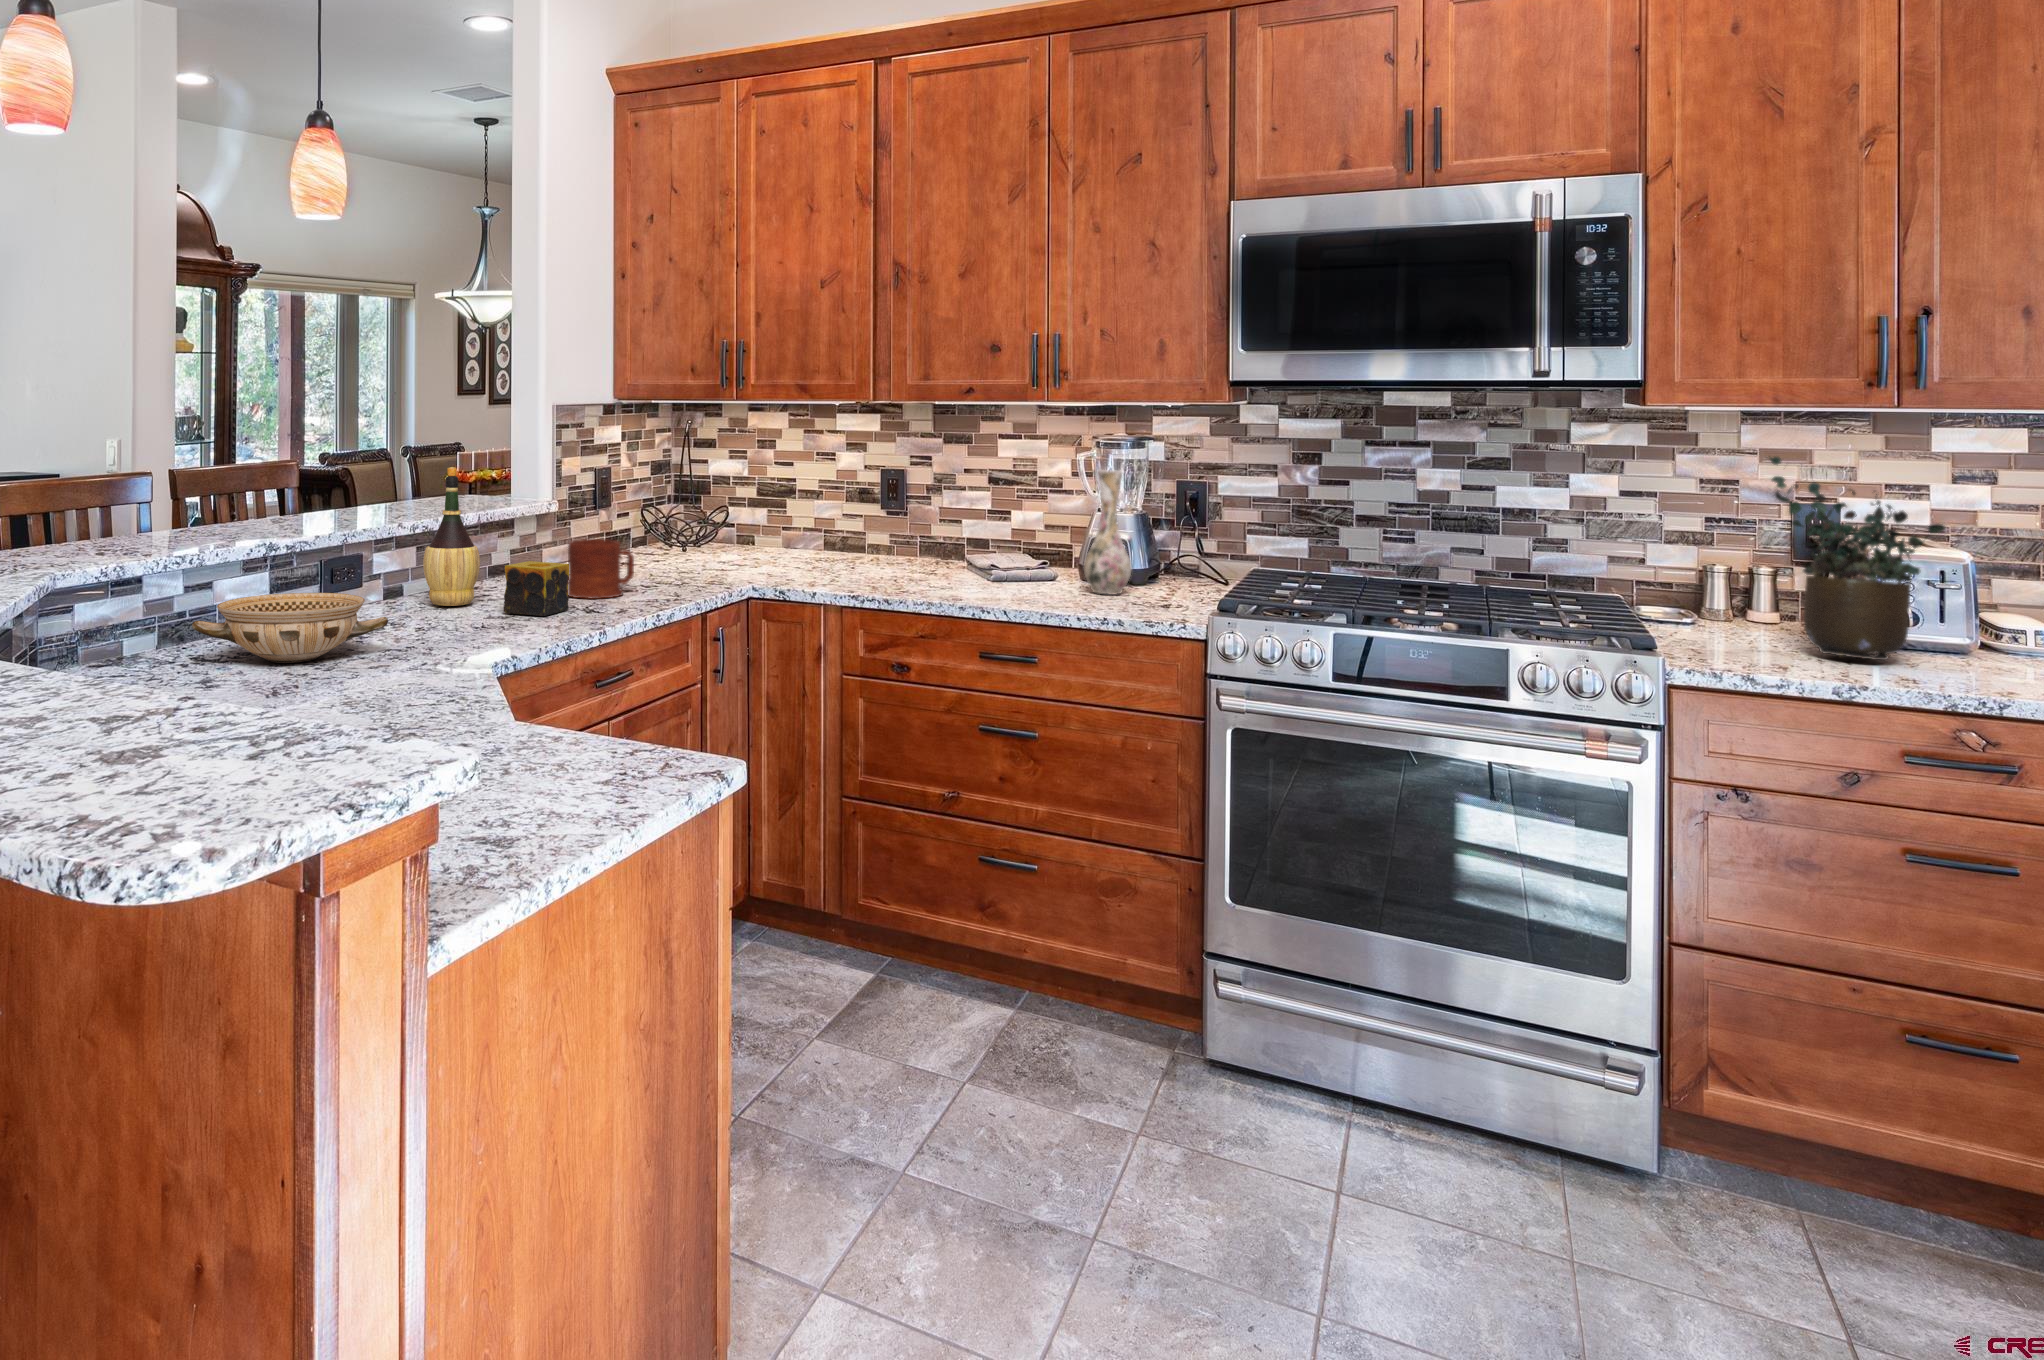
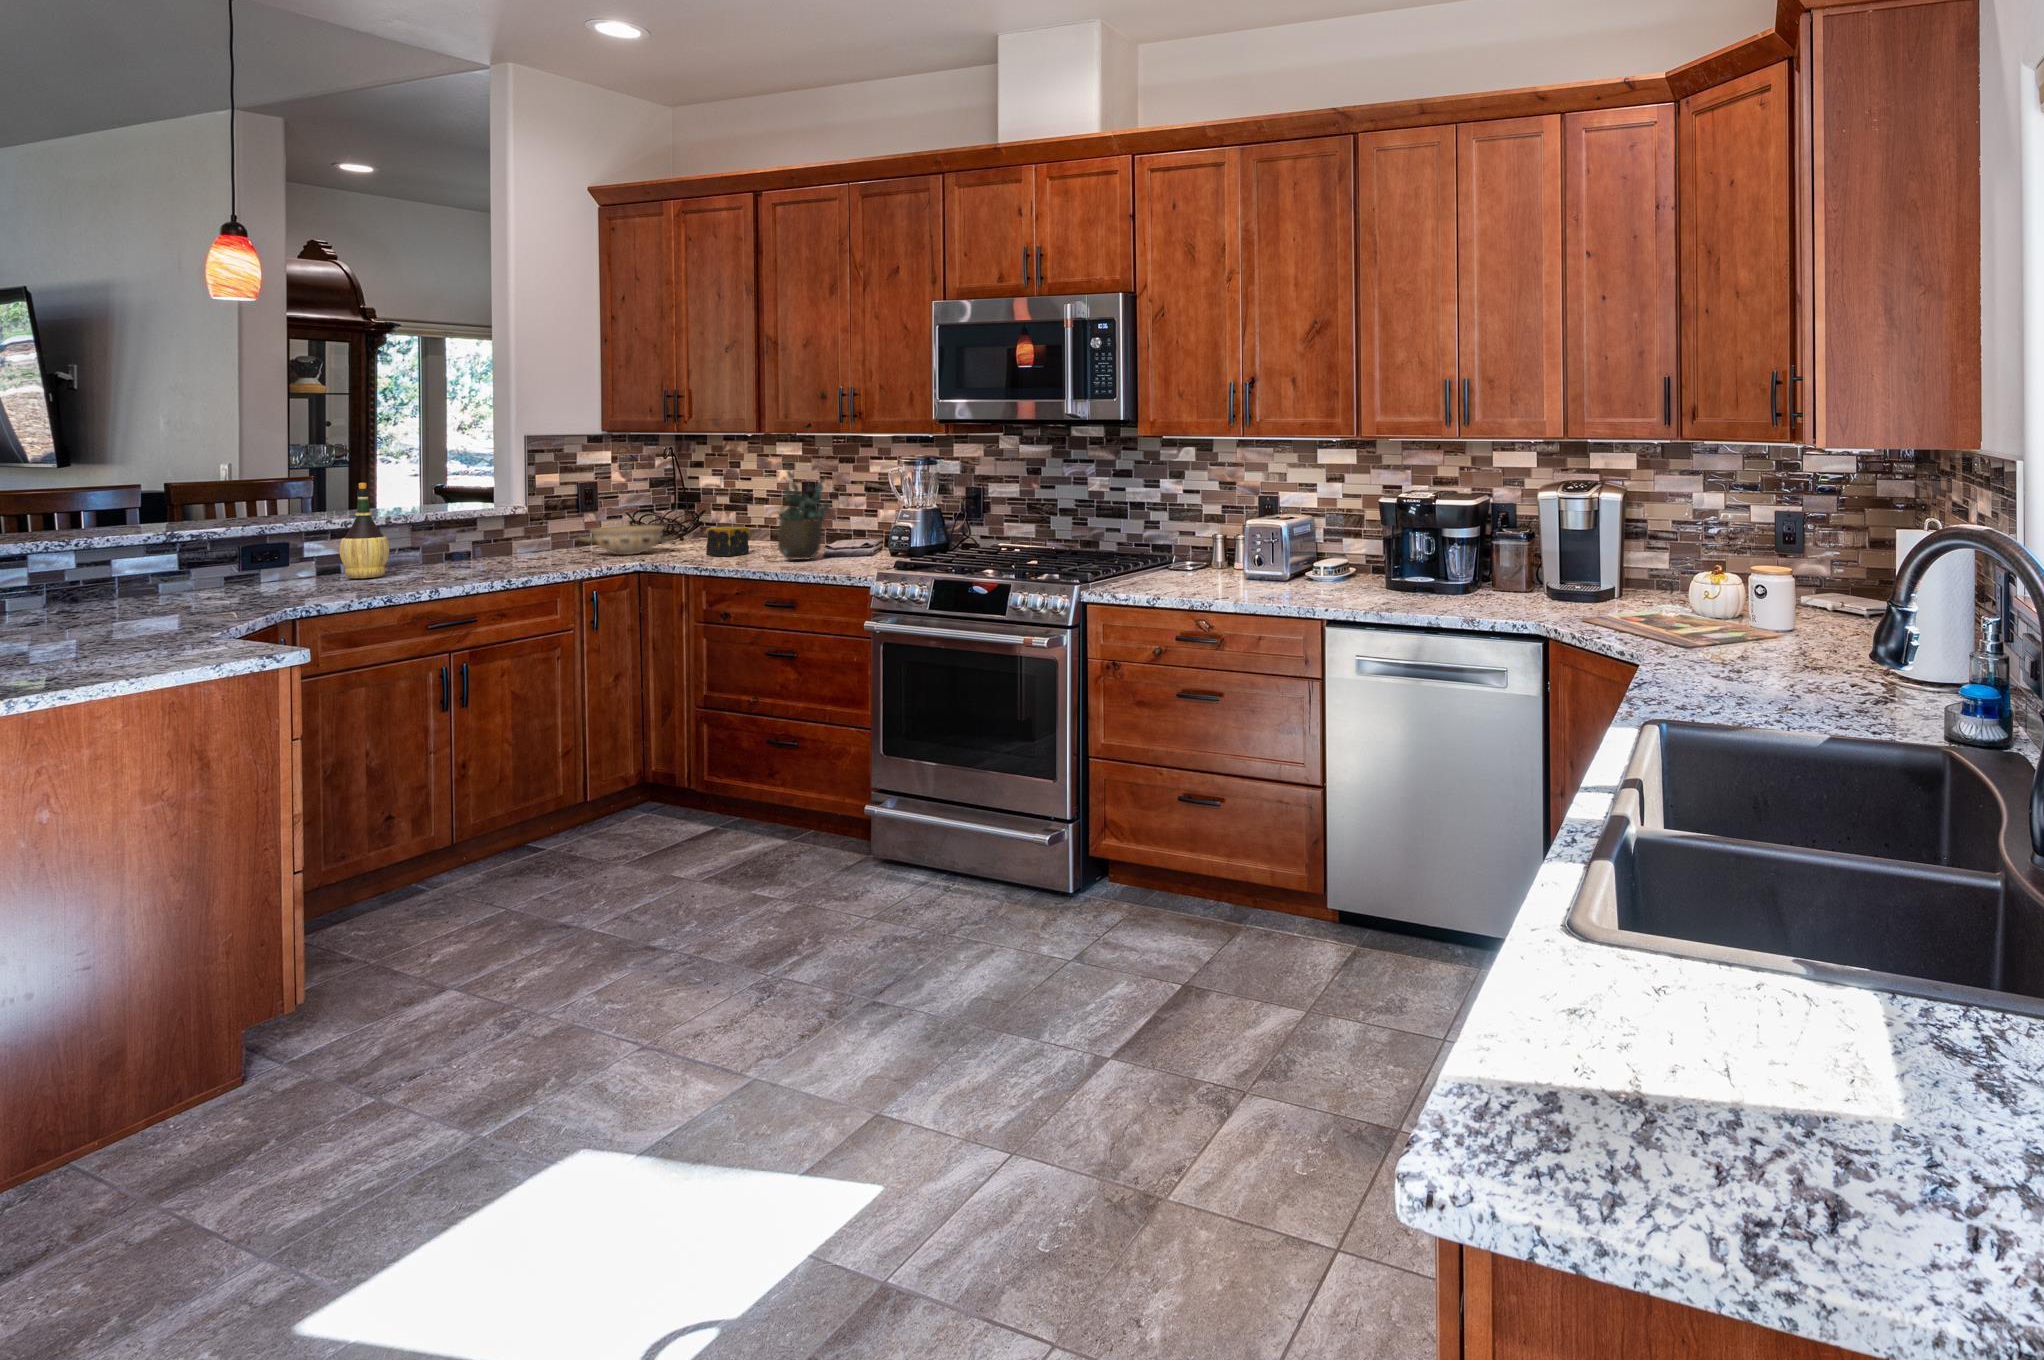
potted plant: present [1770,457,1946,660] -> present [778,461,830,560]
vase: present [1084,470,1131,595] -> none [854,480,887,561]
mug: present [568,539,634,599] -> none [471,532,530,572]
candle: present [503,561,569,616] -> present [706,527,749,556]
ceramic bowl: present [192,593,388,663] -> present [577,525,677,555]

